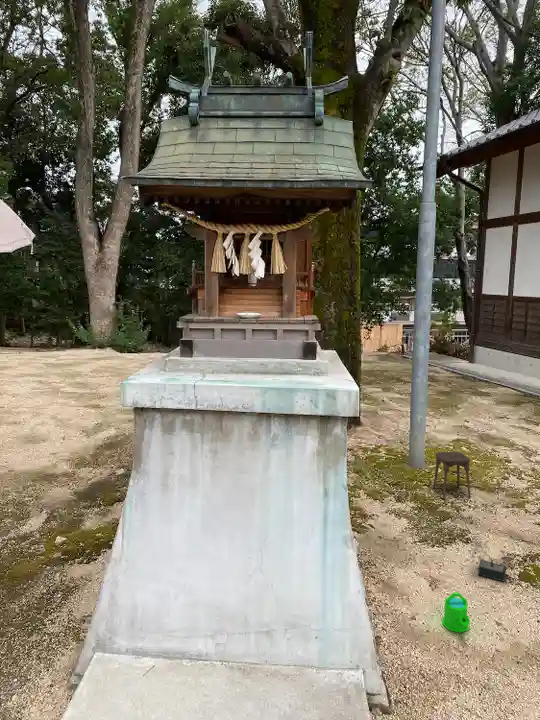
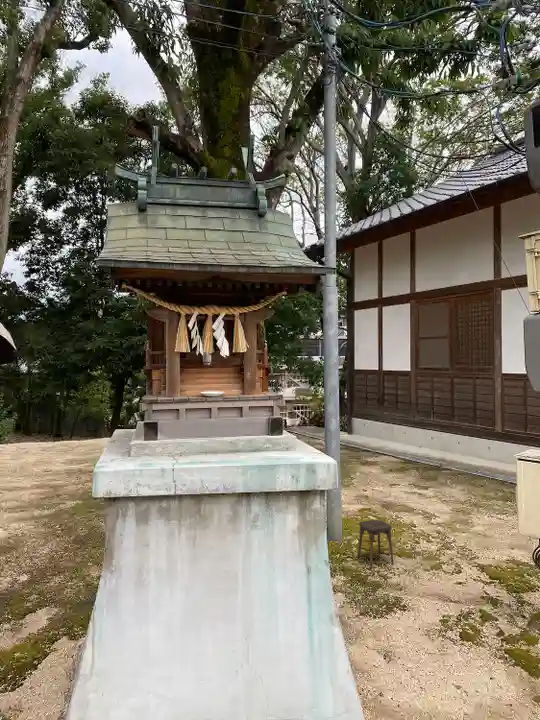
decorative plant: present [469,537,514,581] -> none [416,600,457,642]
watering can: present [442,592,470,633] -> none [412,659,443,700]

